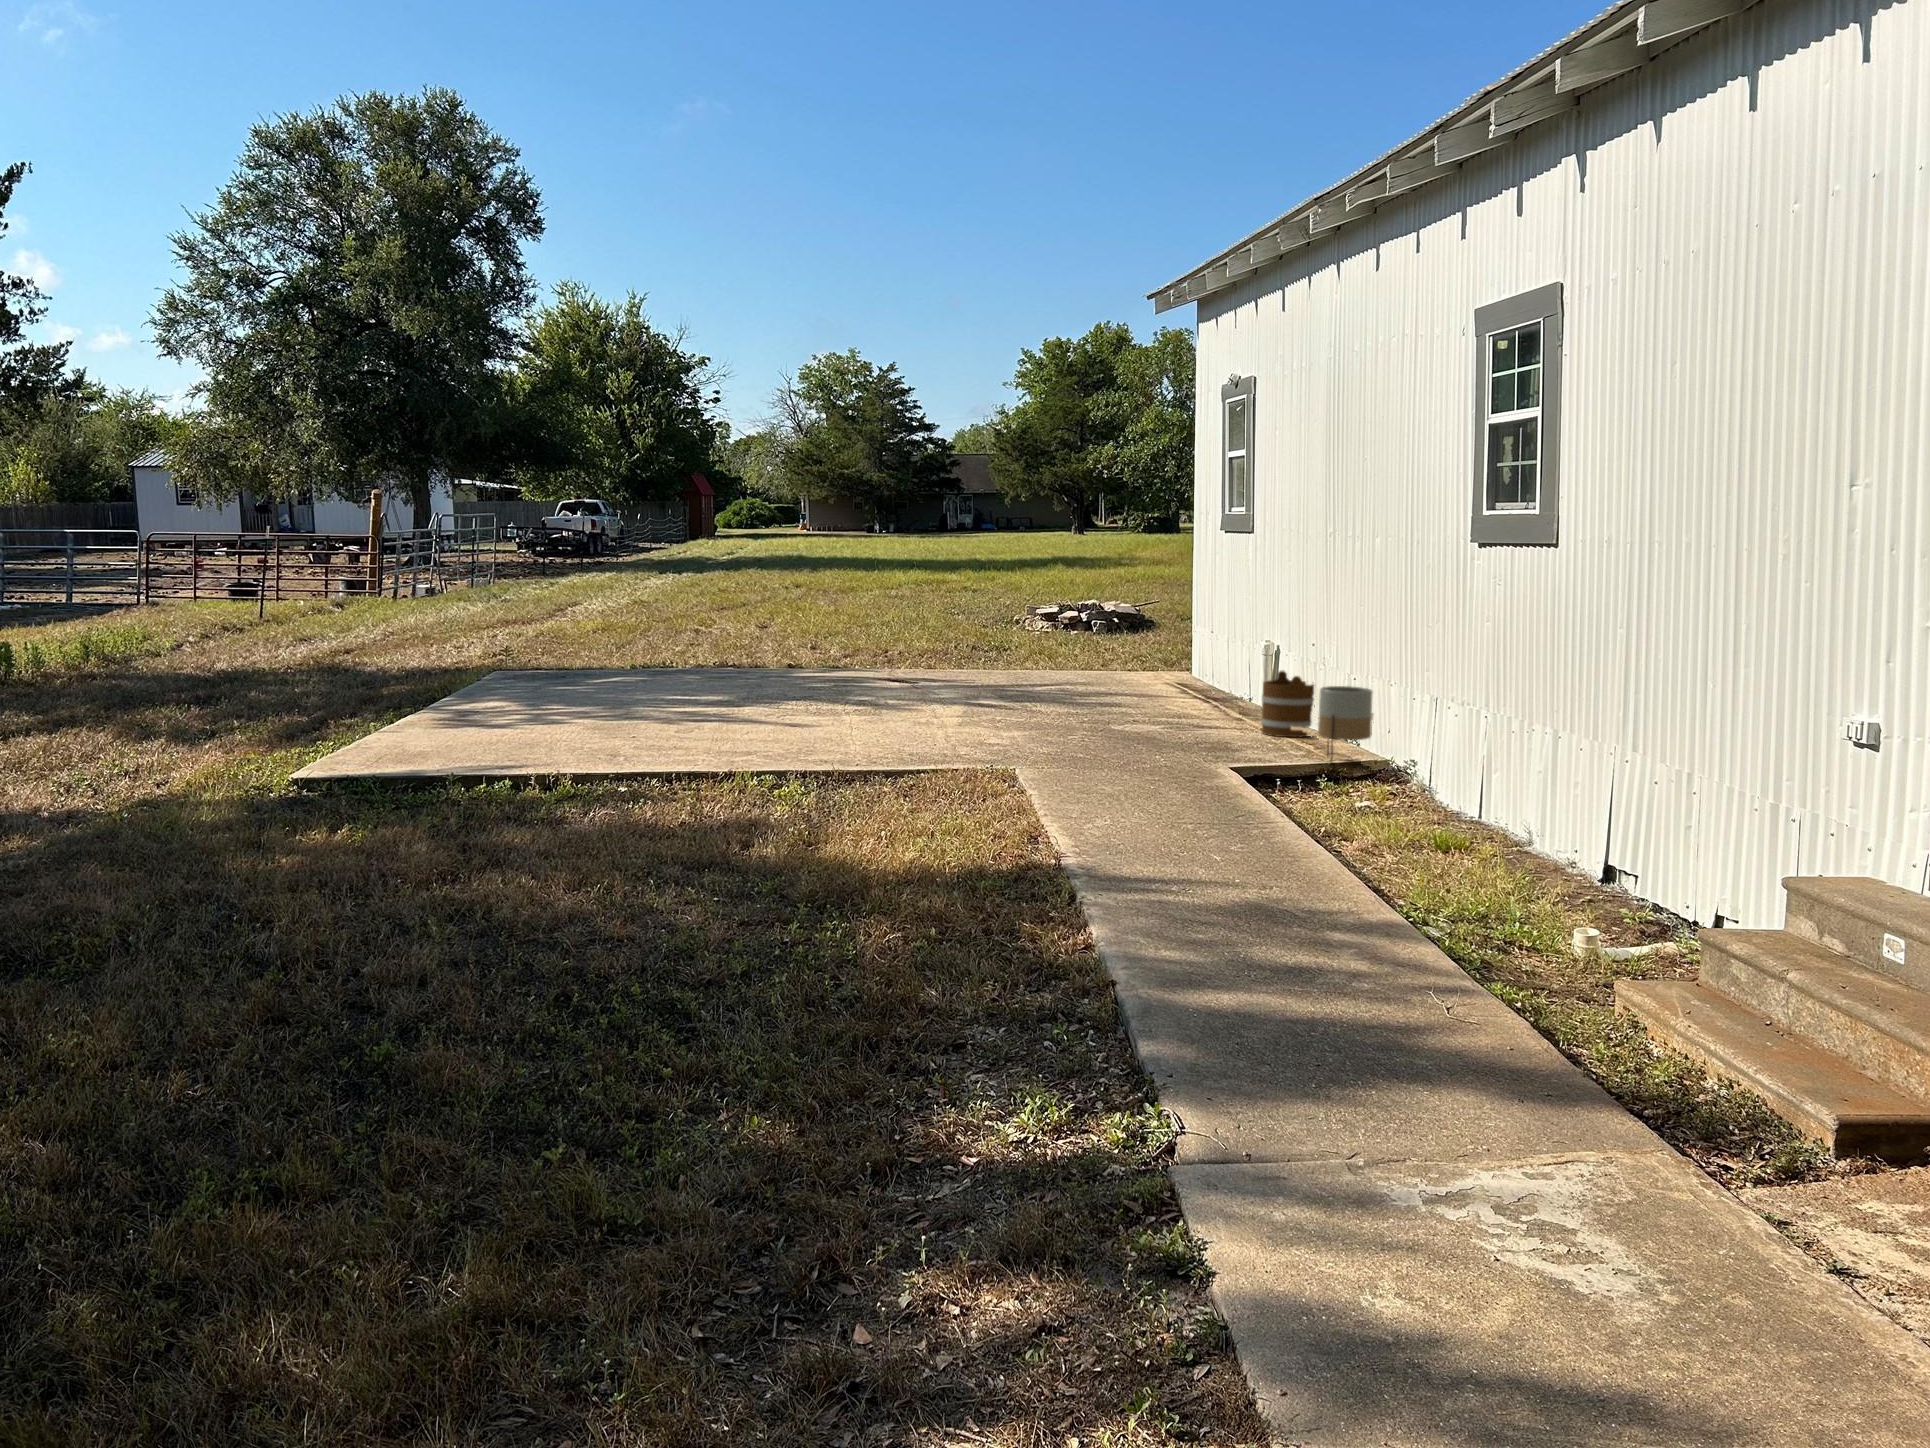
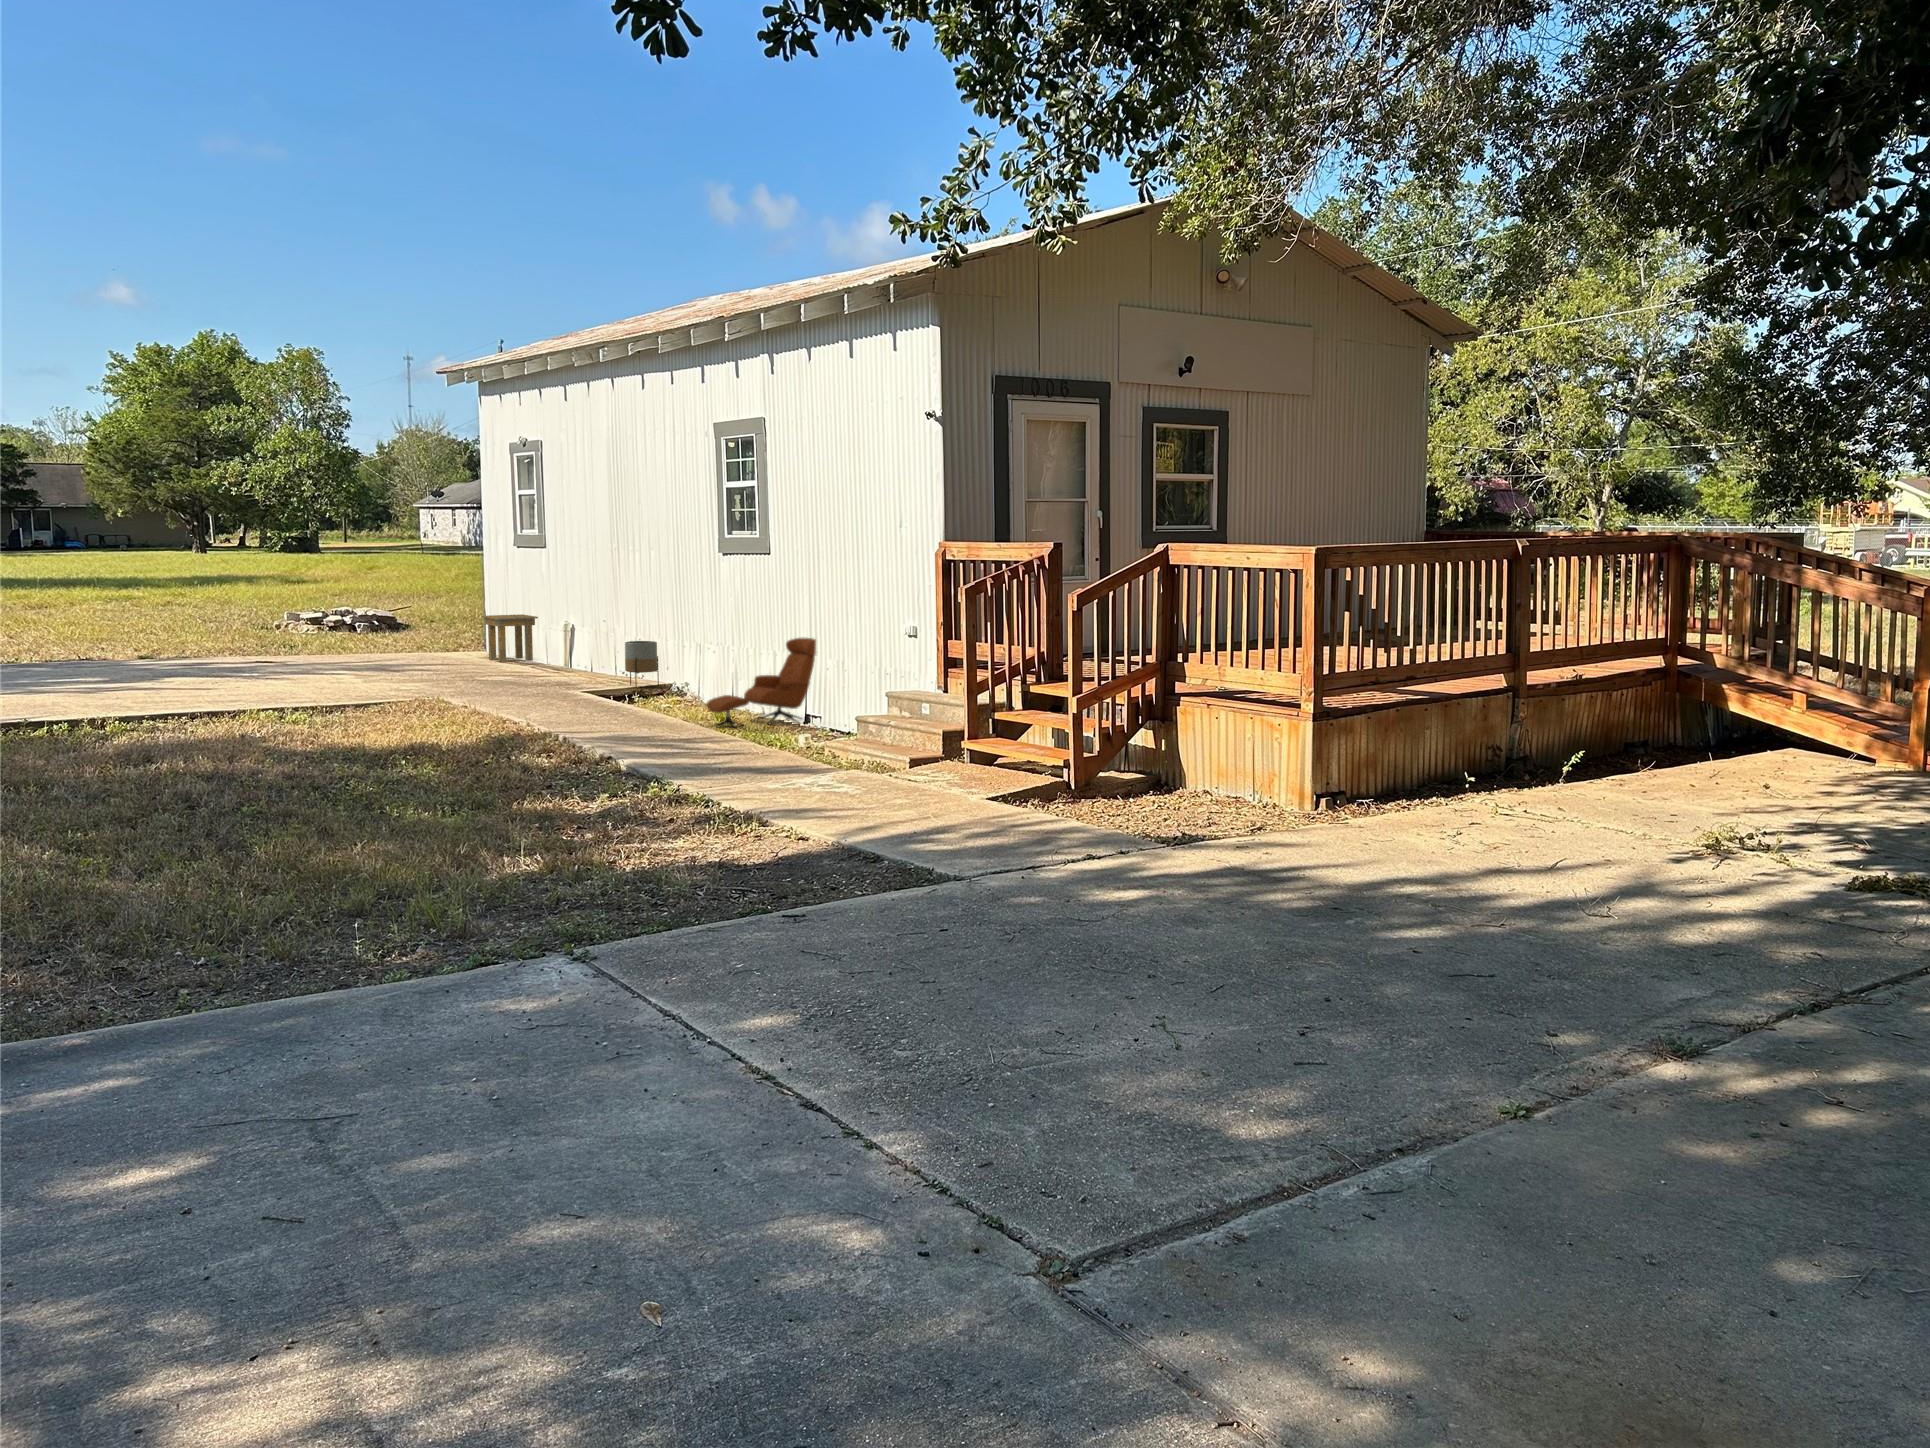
side table: none [1164,628,1236,696] -> present [482,614,538,662]
bucket: present [1261,671,1315,737] -> none [577,636,612,678]
armchair: none [1392,717,1635,897] -> present [706,638,816,728]

